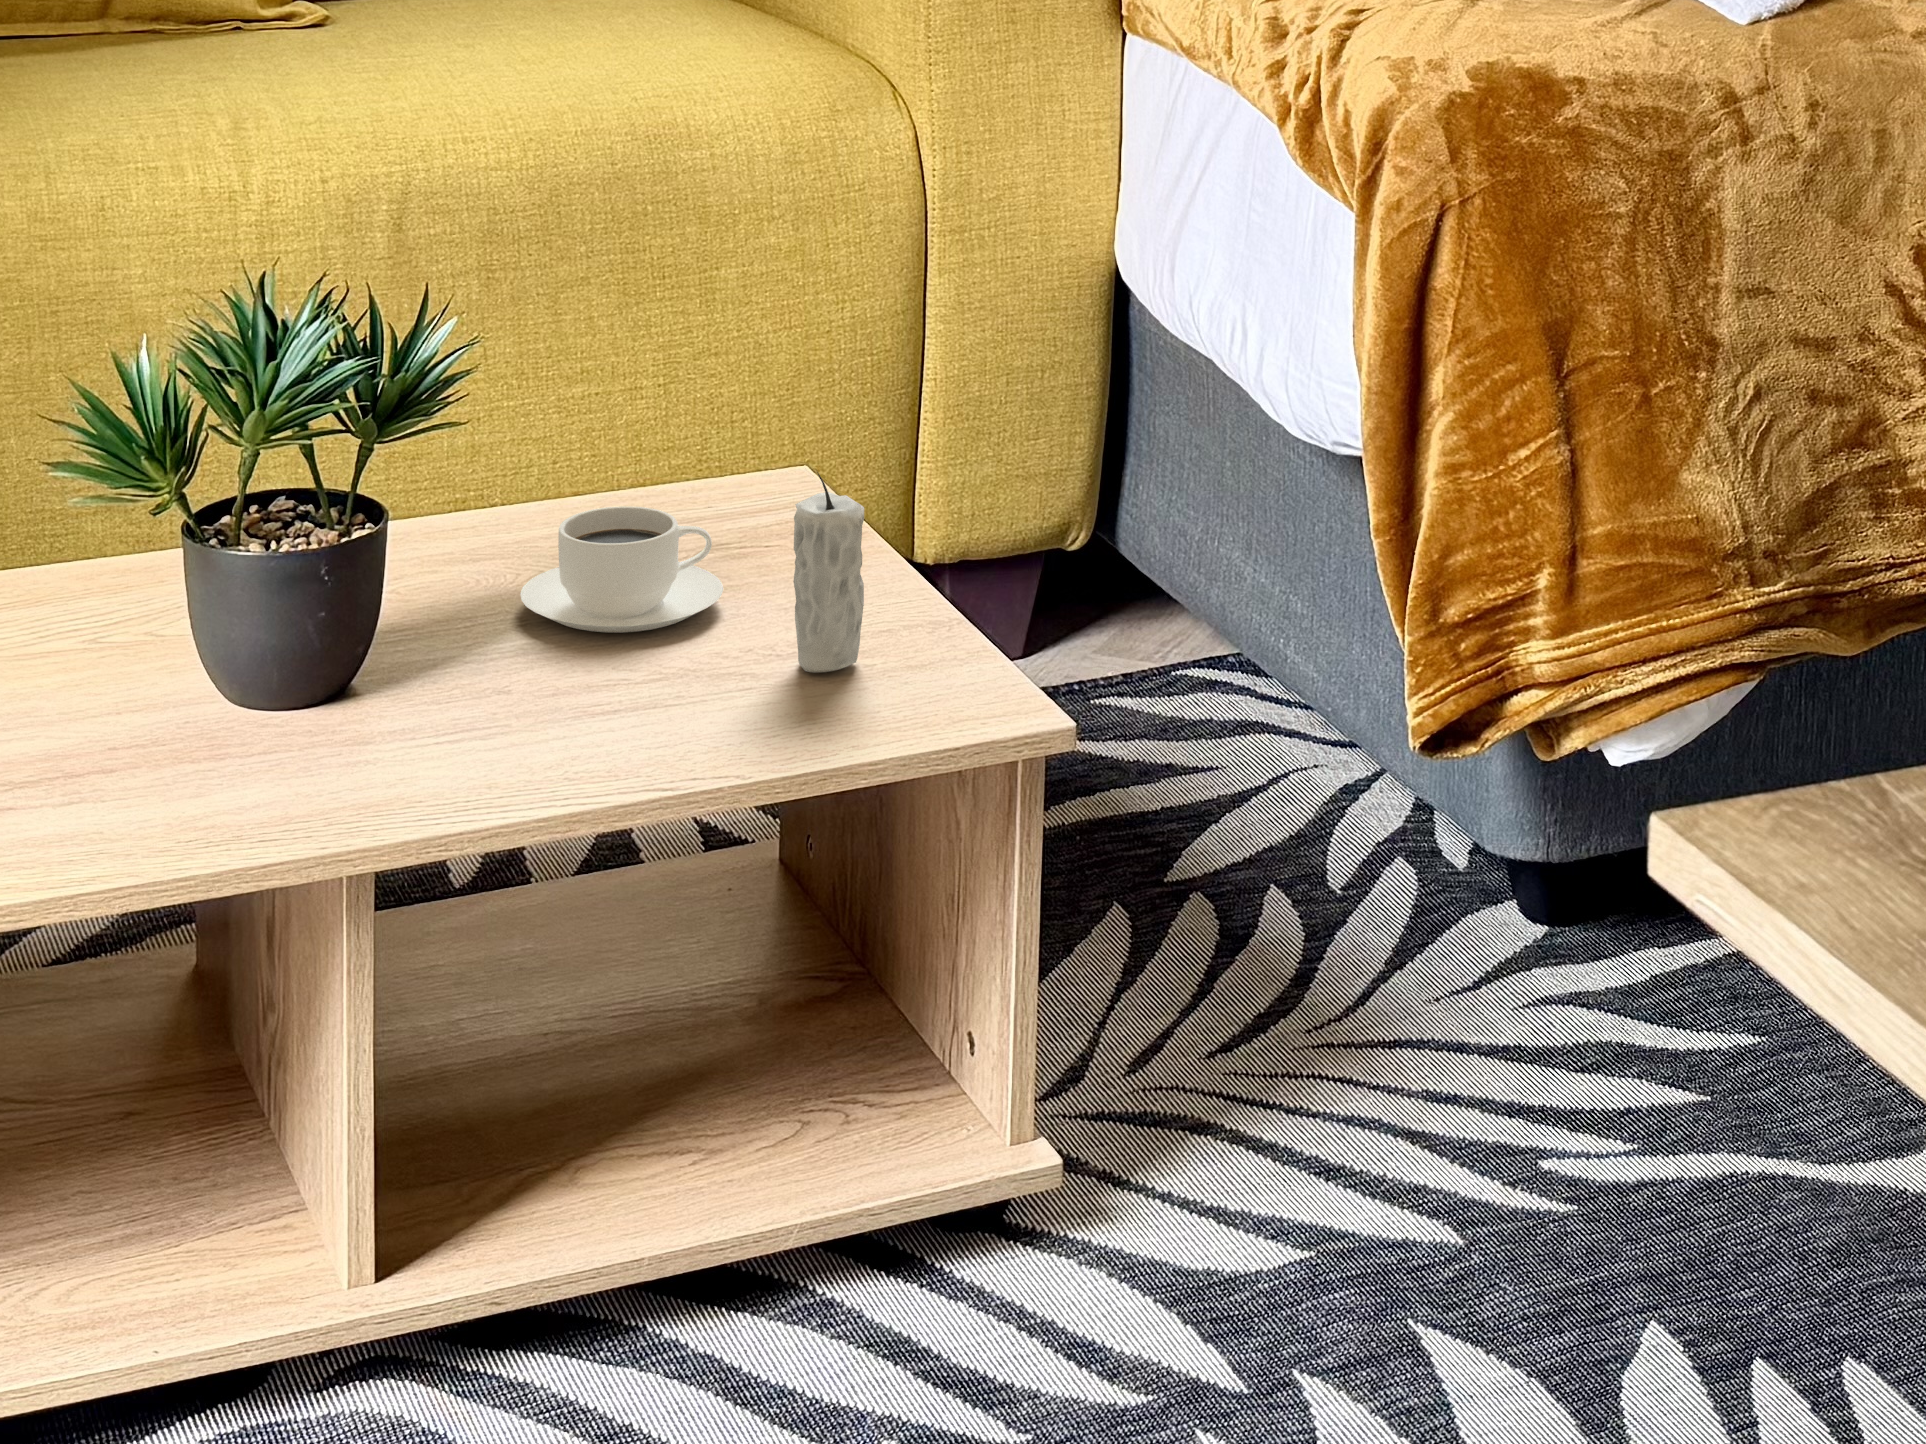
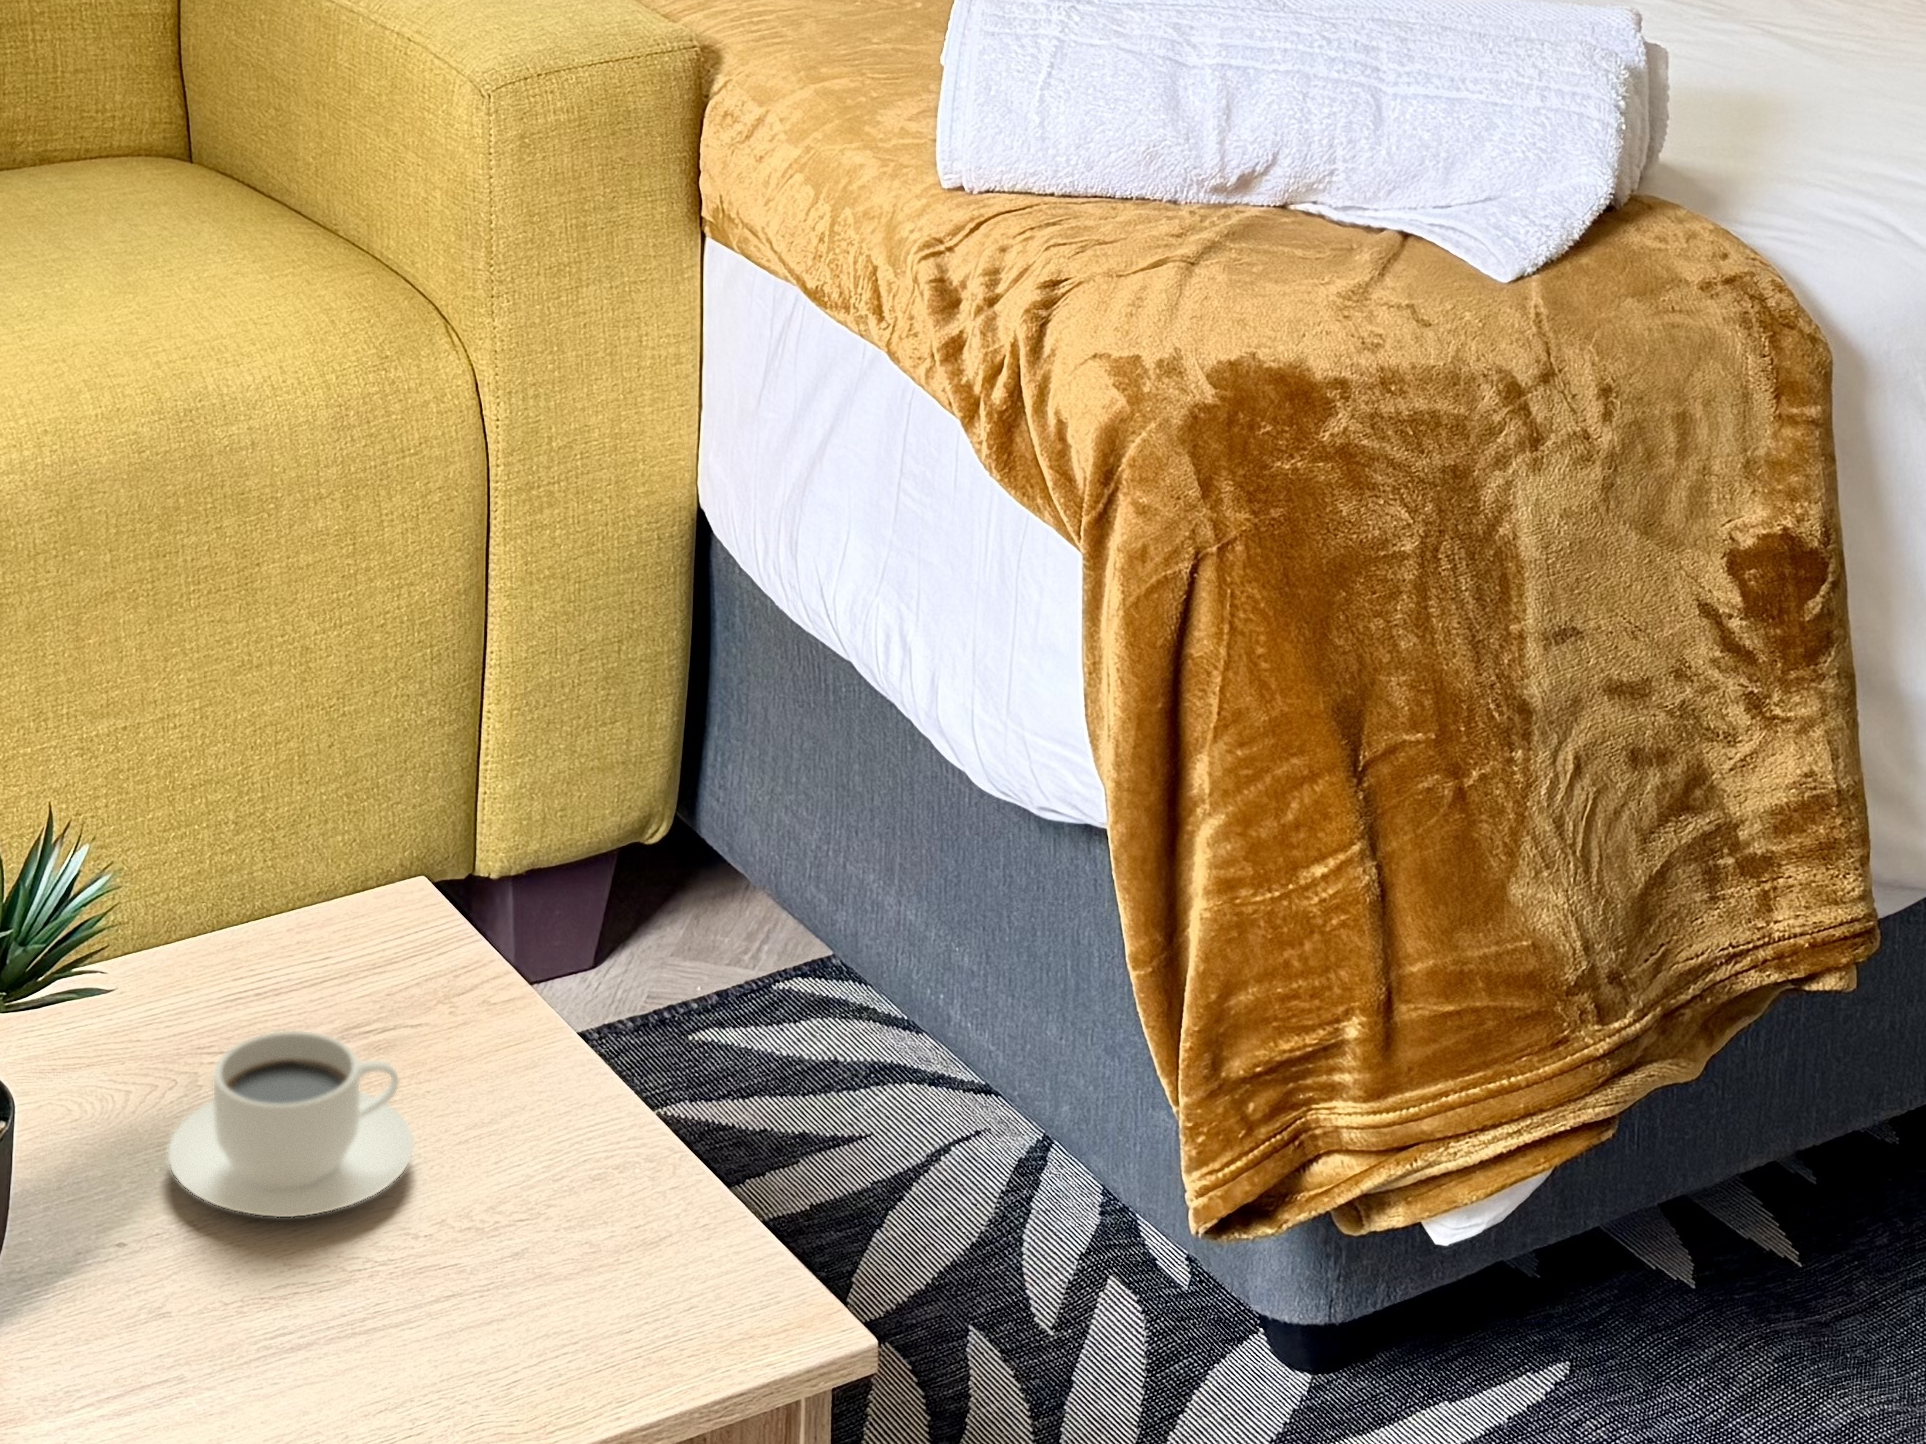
candle: present [793,472,864,672] -> none [529,1025,615,1279]

